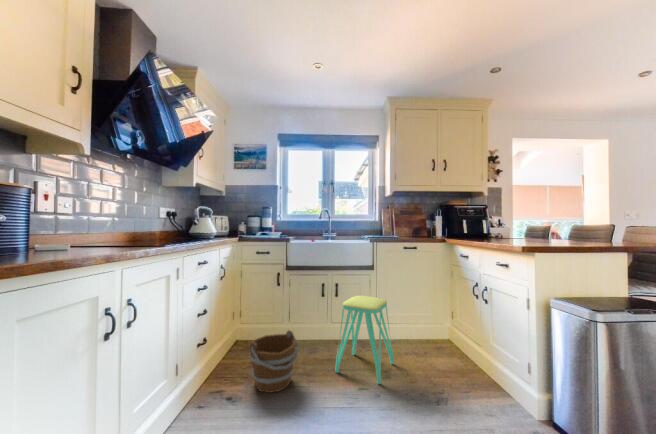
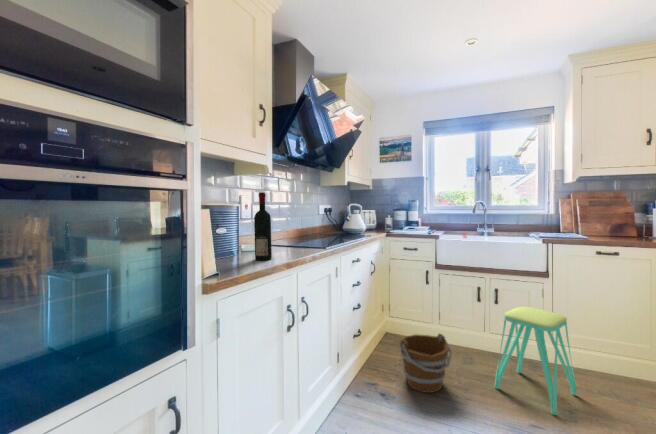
wine bottle: none [44,168,75,259] -> present [254,192,272,260]

